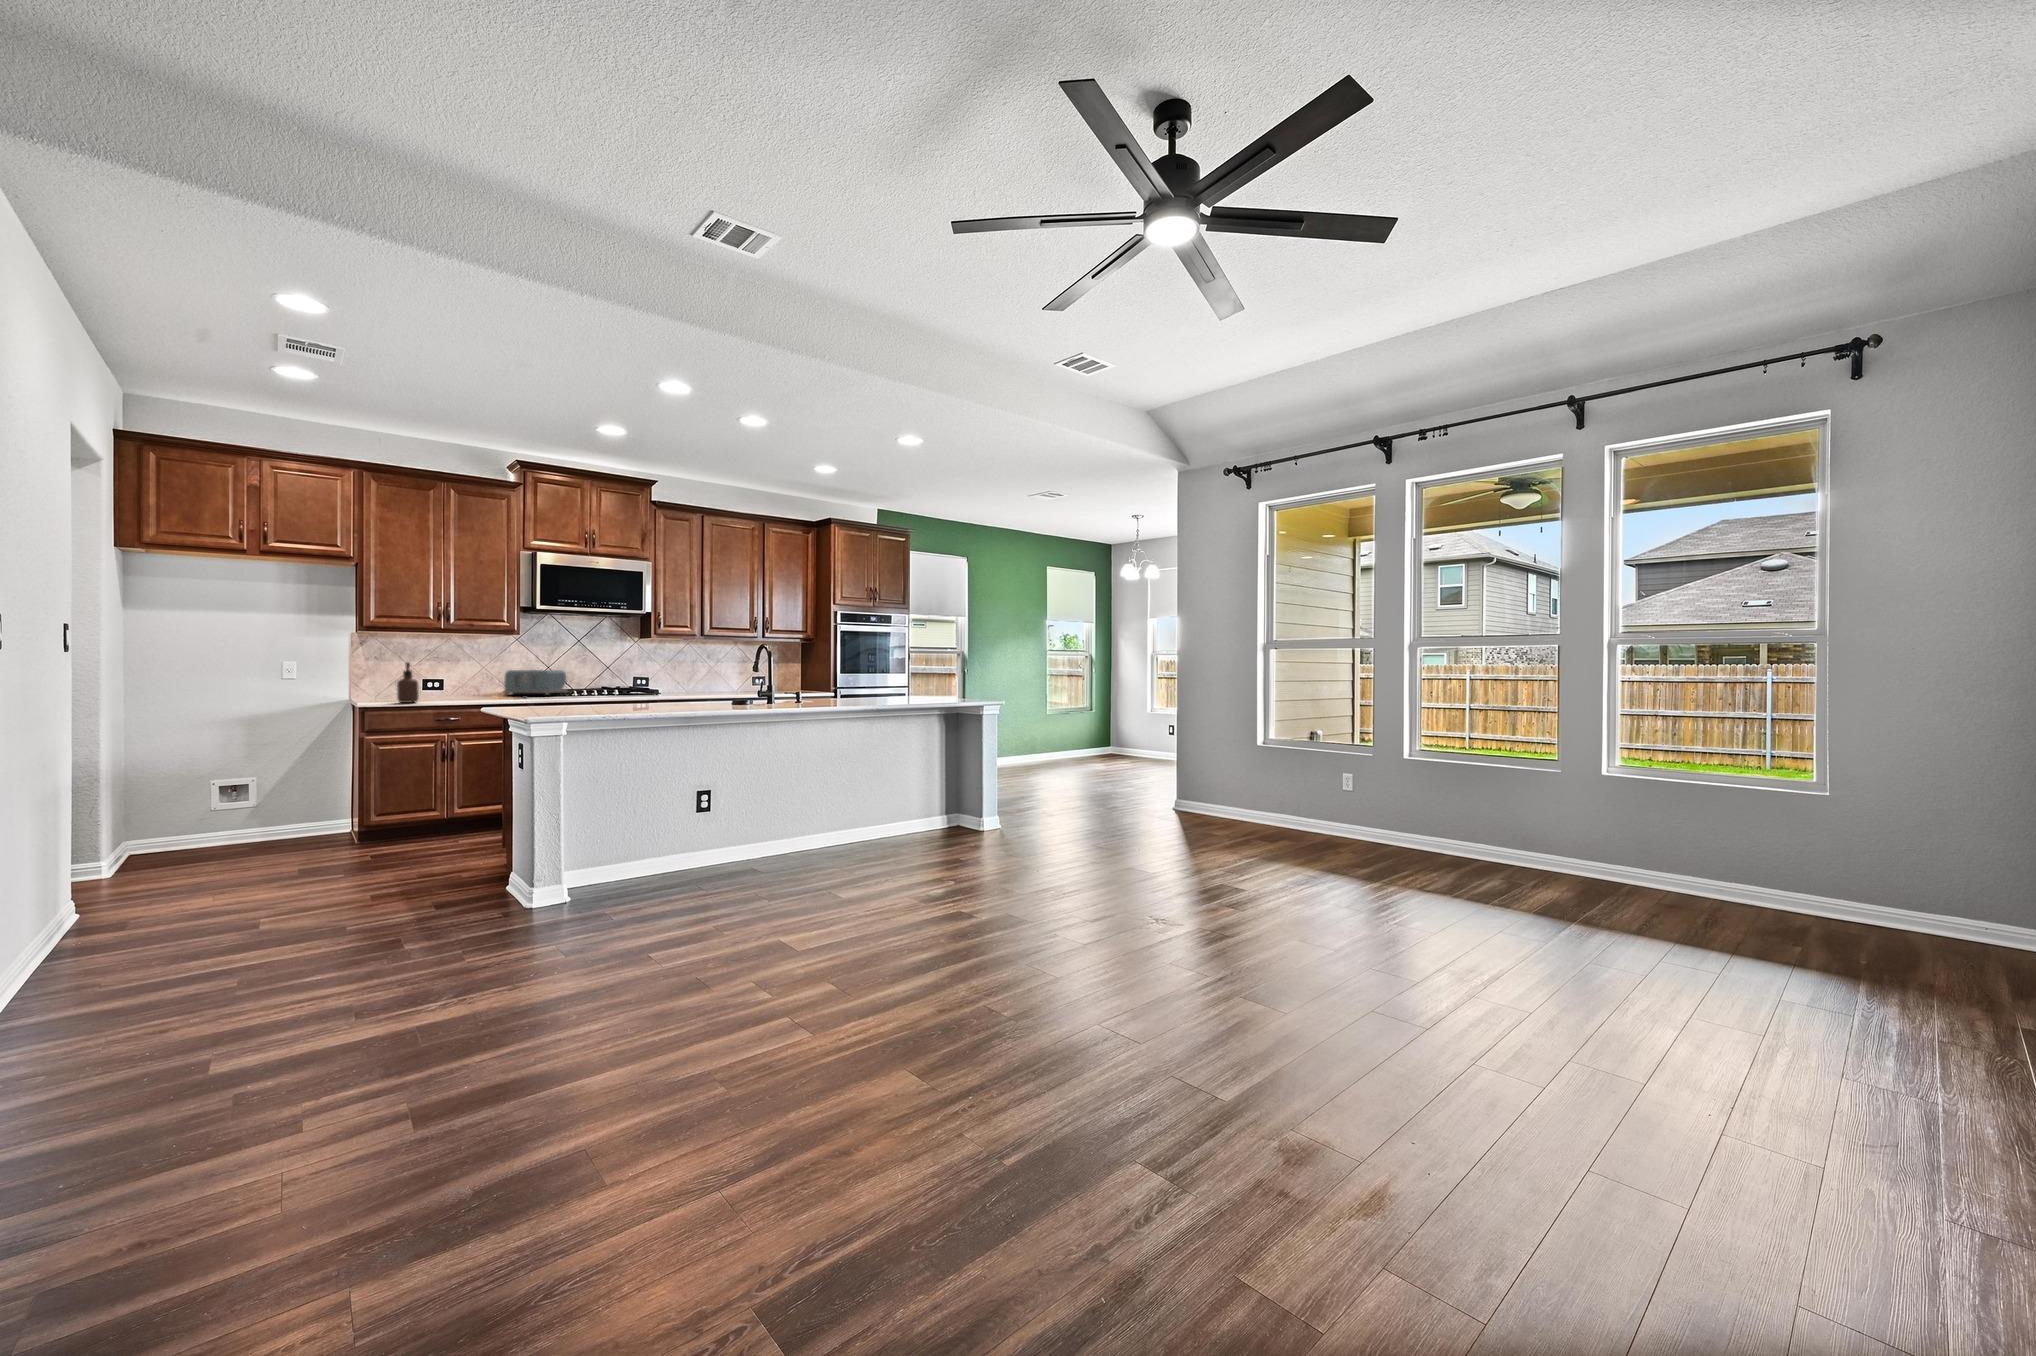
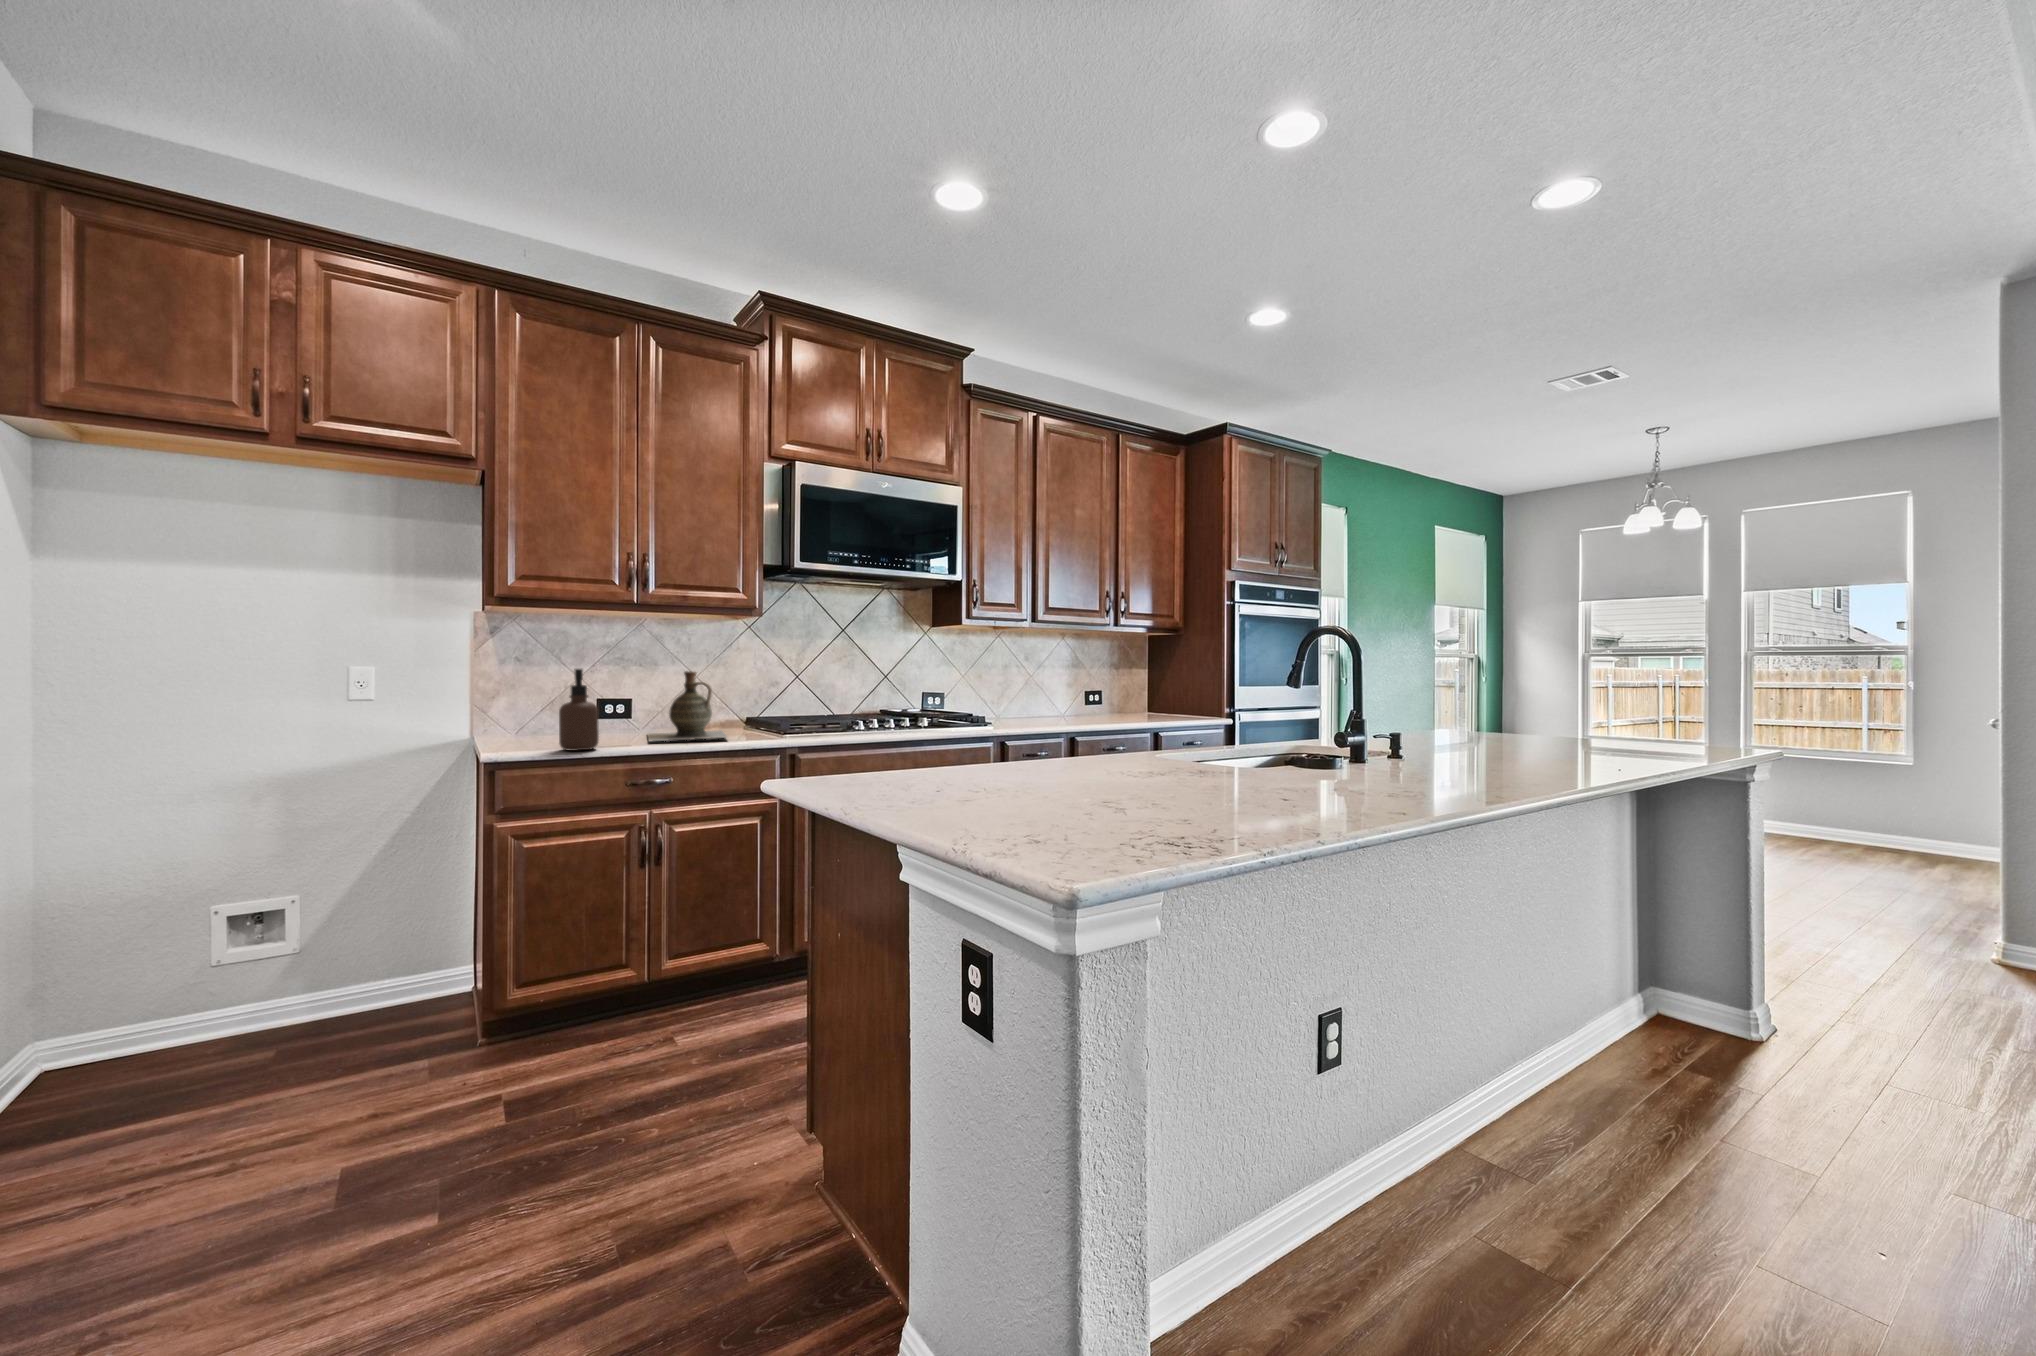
ceramic jug: none [447,664,492,700] -> present [647,671,727,741]
toaster: present [503,670,567,695] -> none [736,680,836,727]

